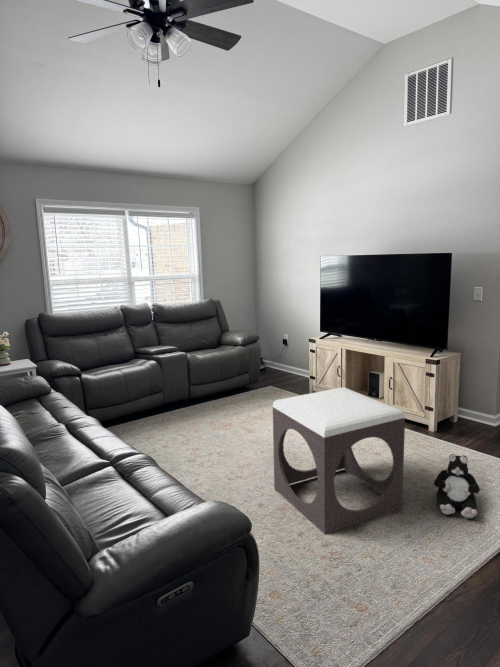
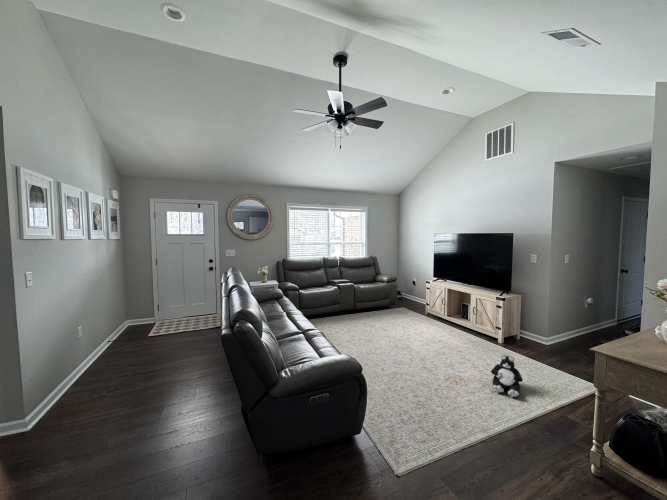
footstool: present [273,387,405,534] -> none [392,307,471,390]

